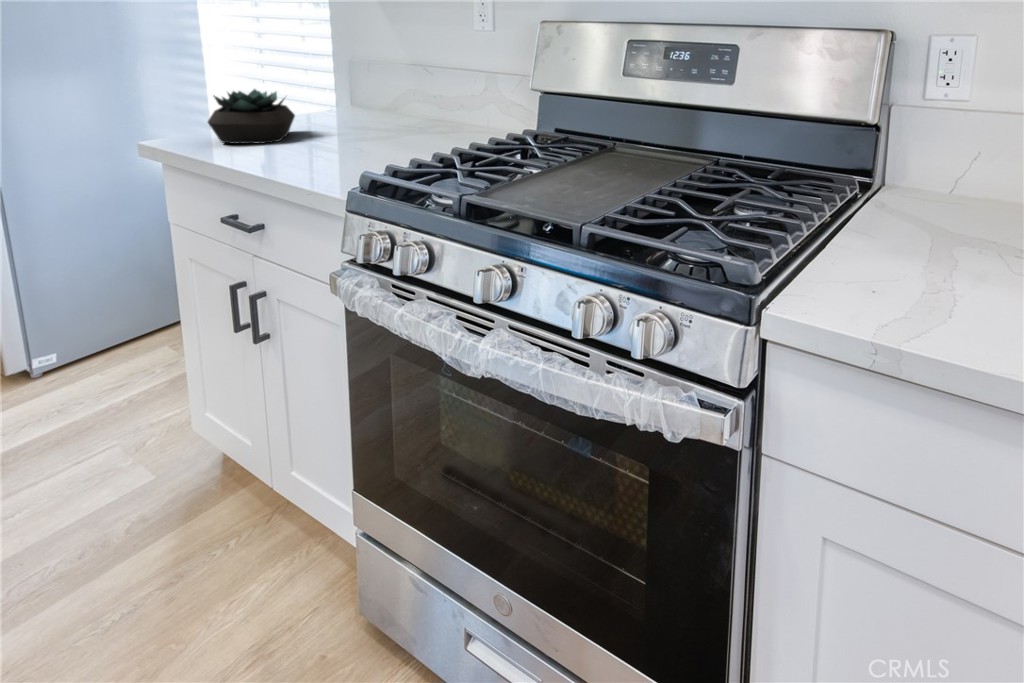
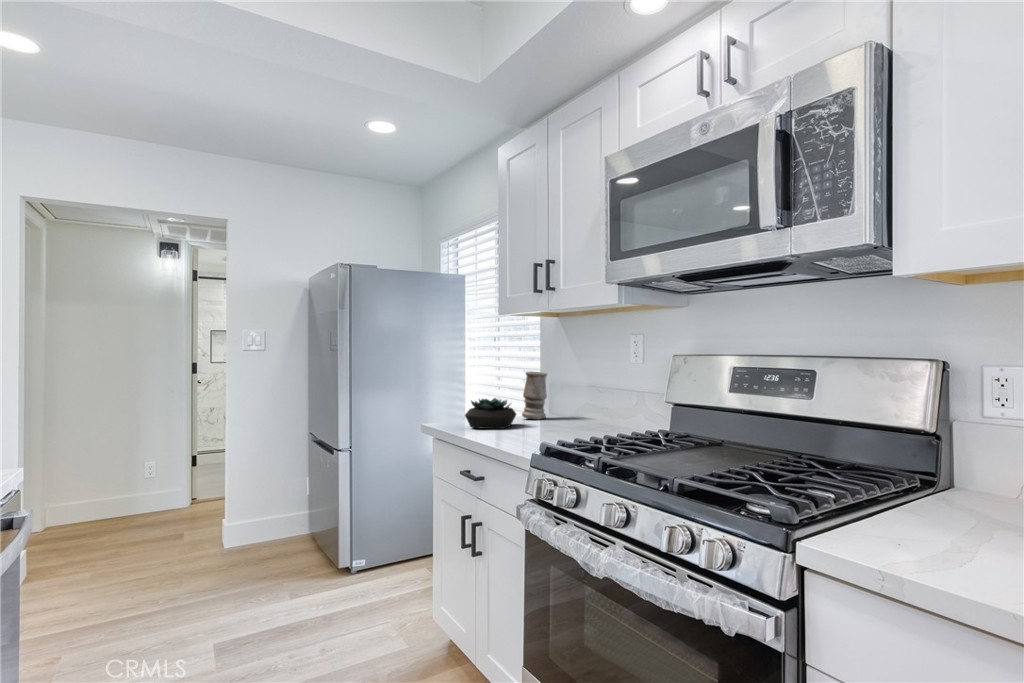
vase: none [299,38,340,120] -> present [522,371,547,419]

